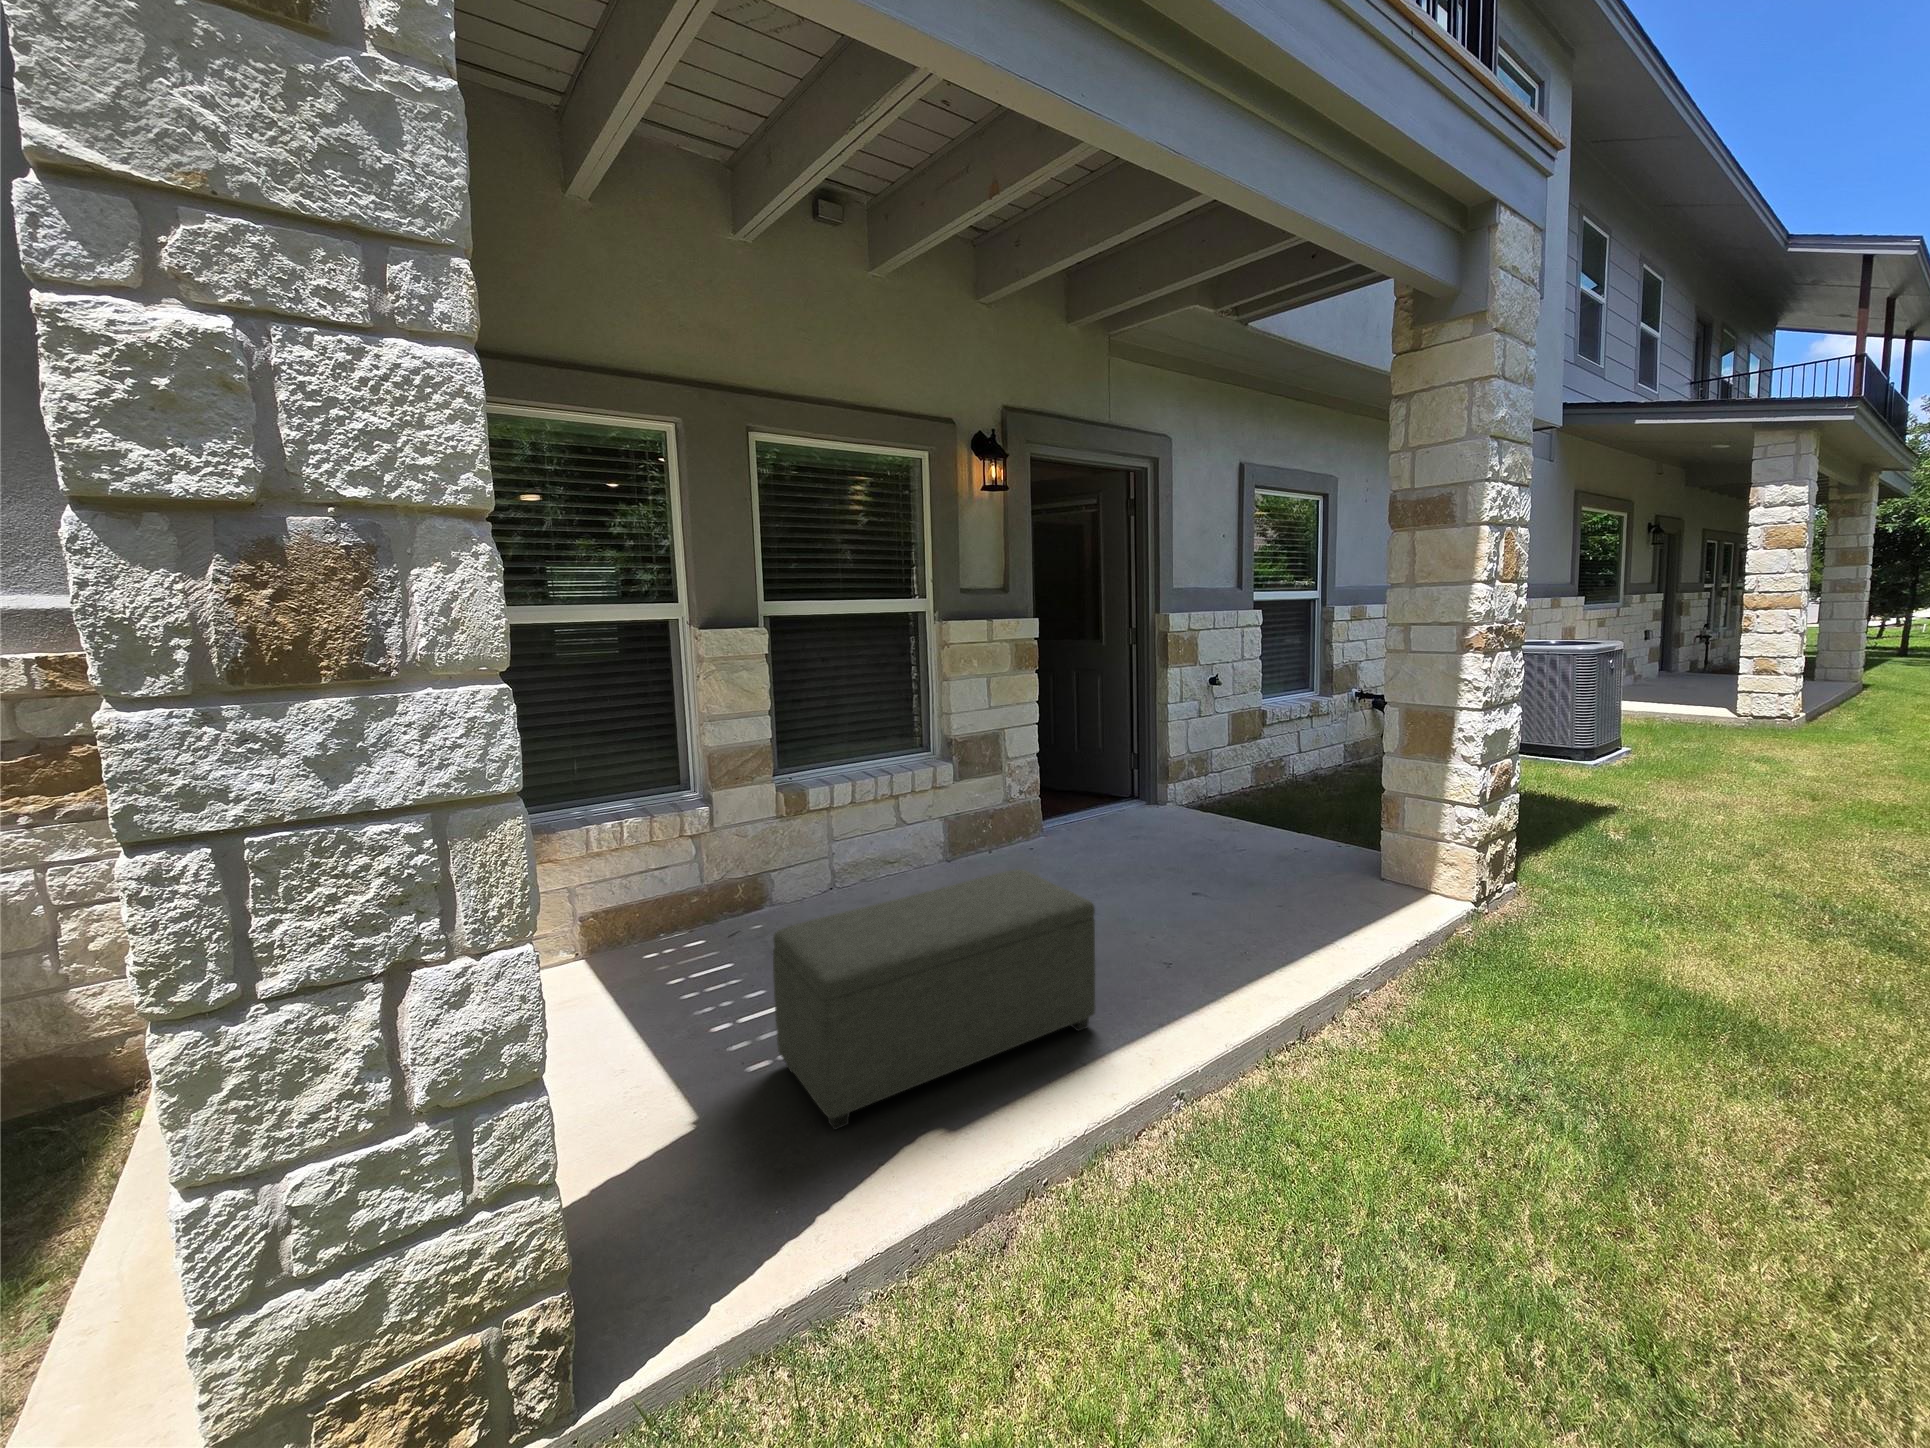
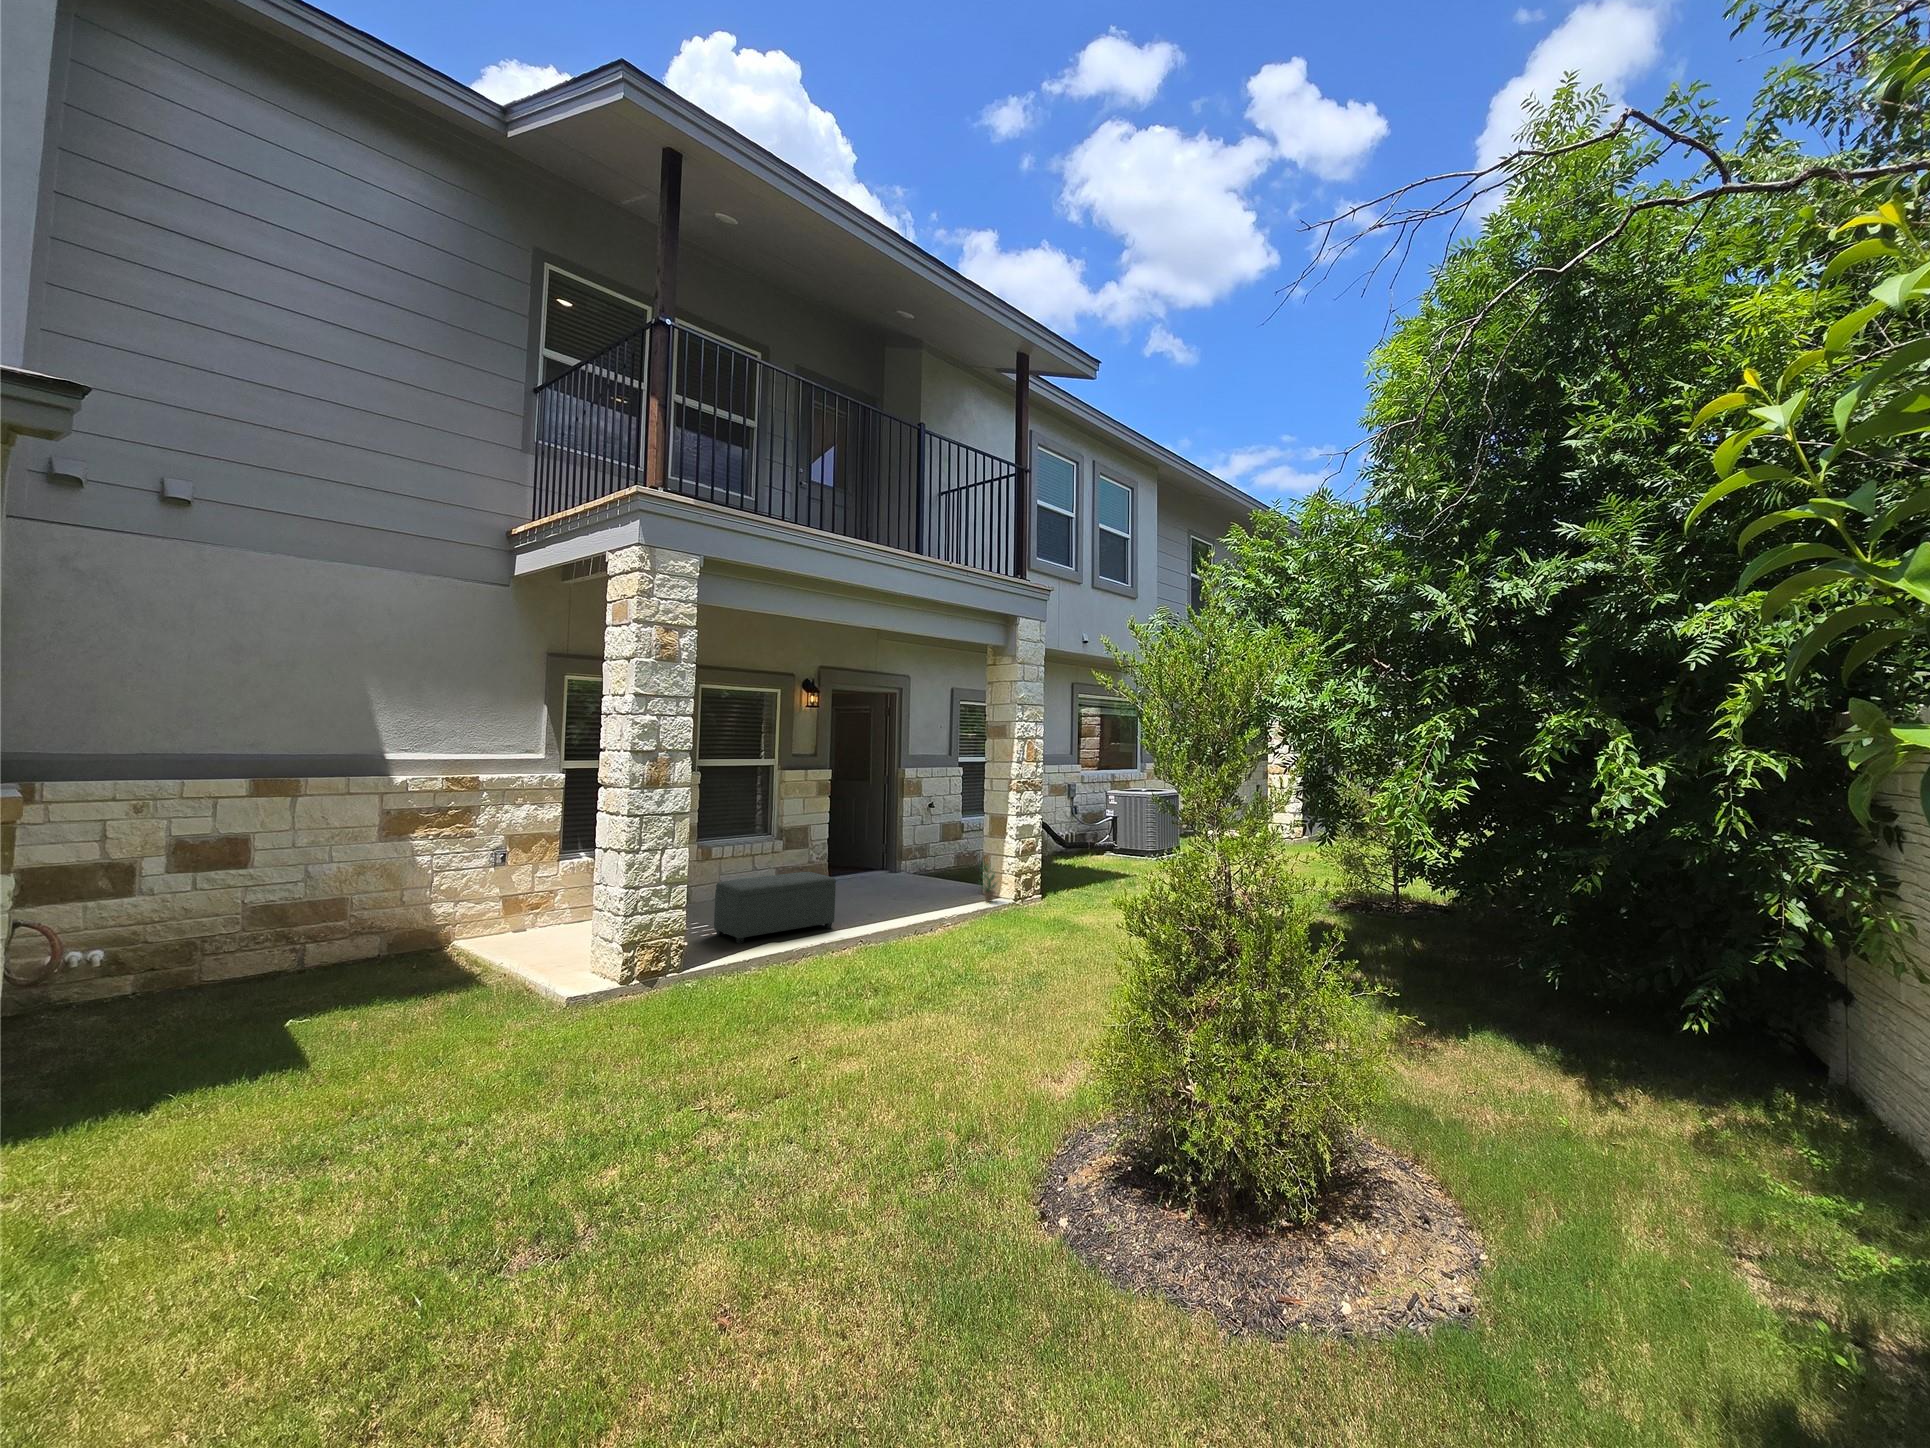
potted plant: none [1384,809,1440,901] -> present [982,865,996,902]

